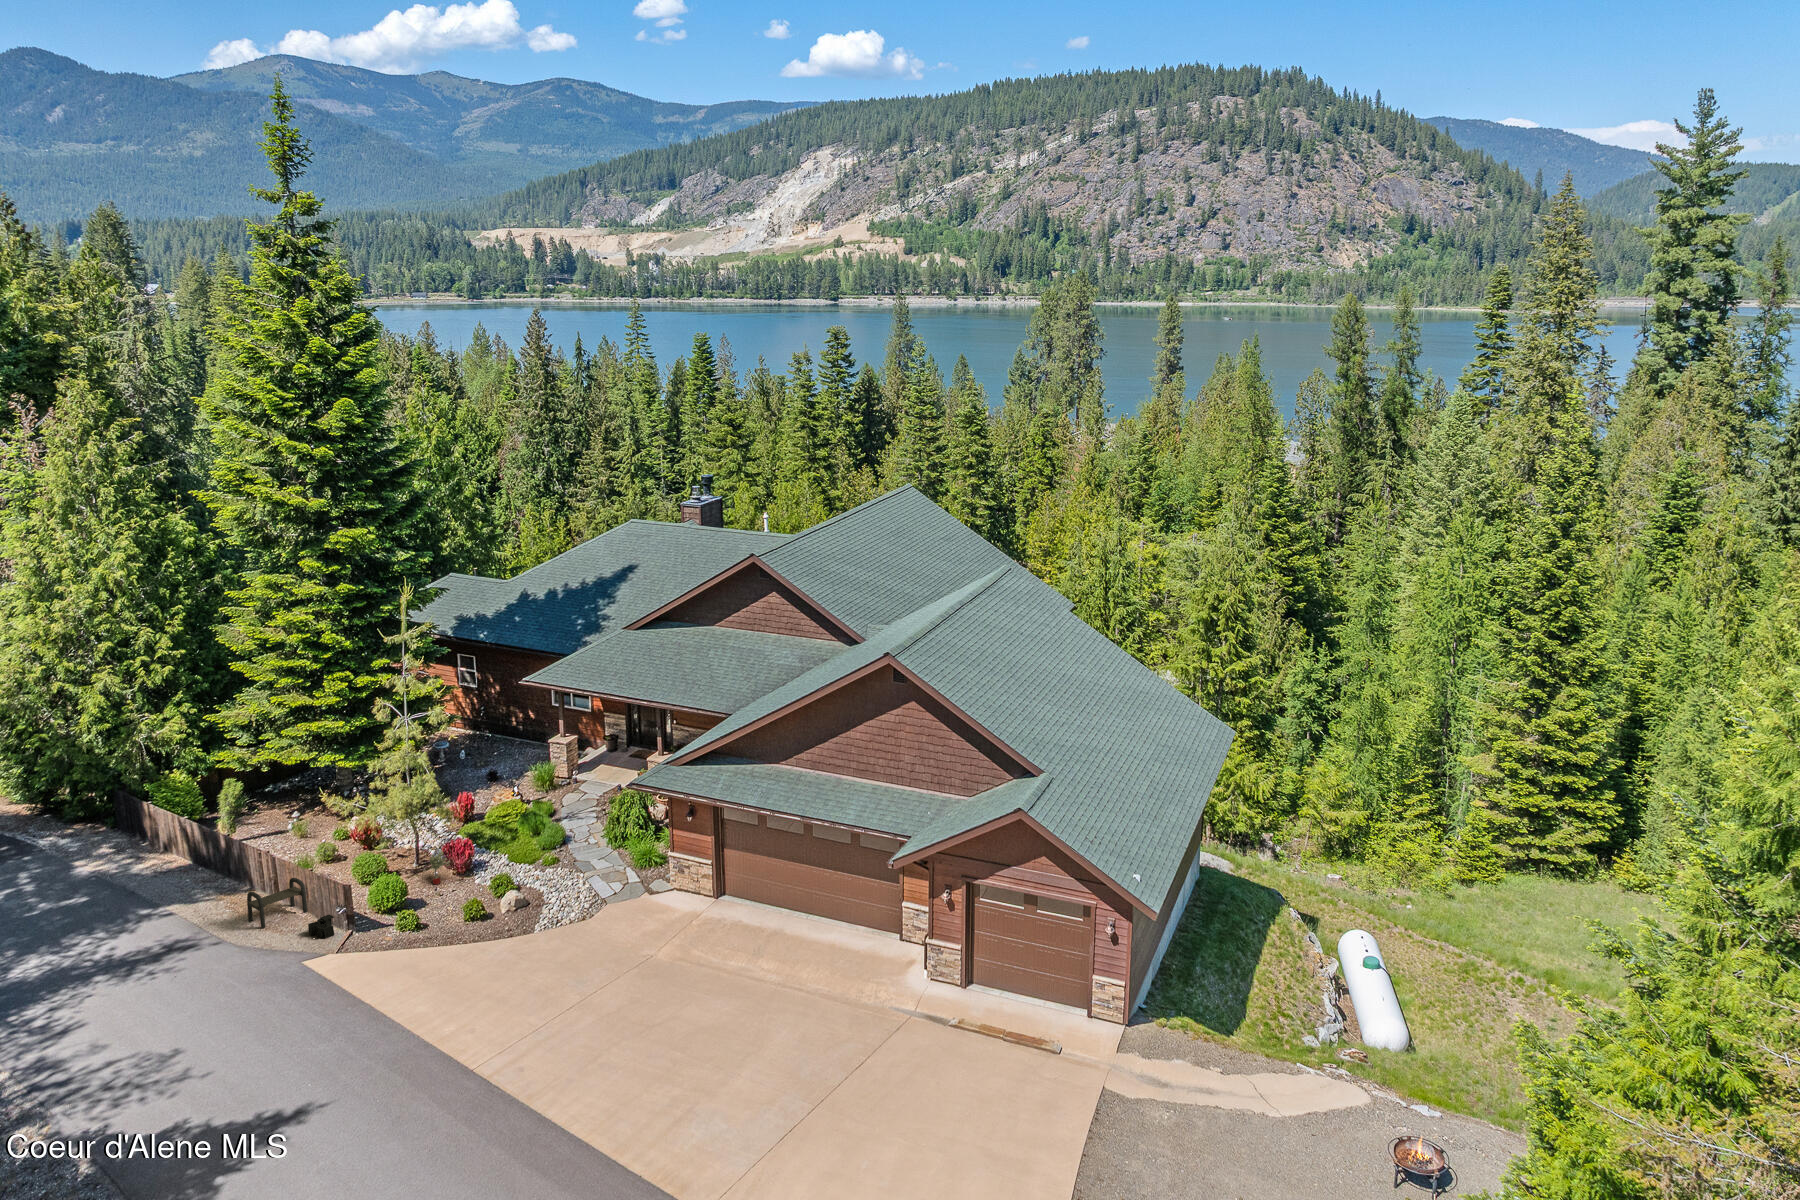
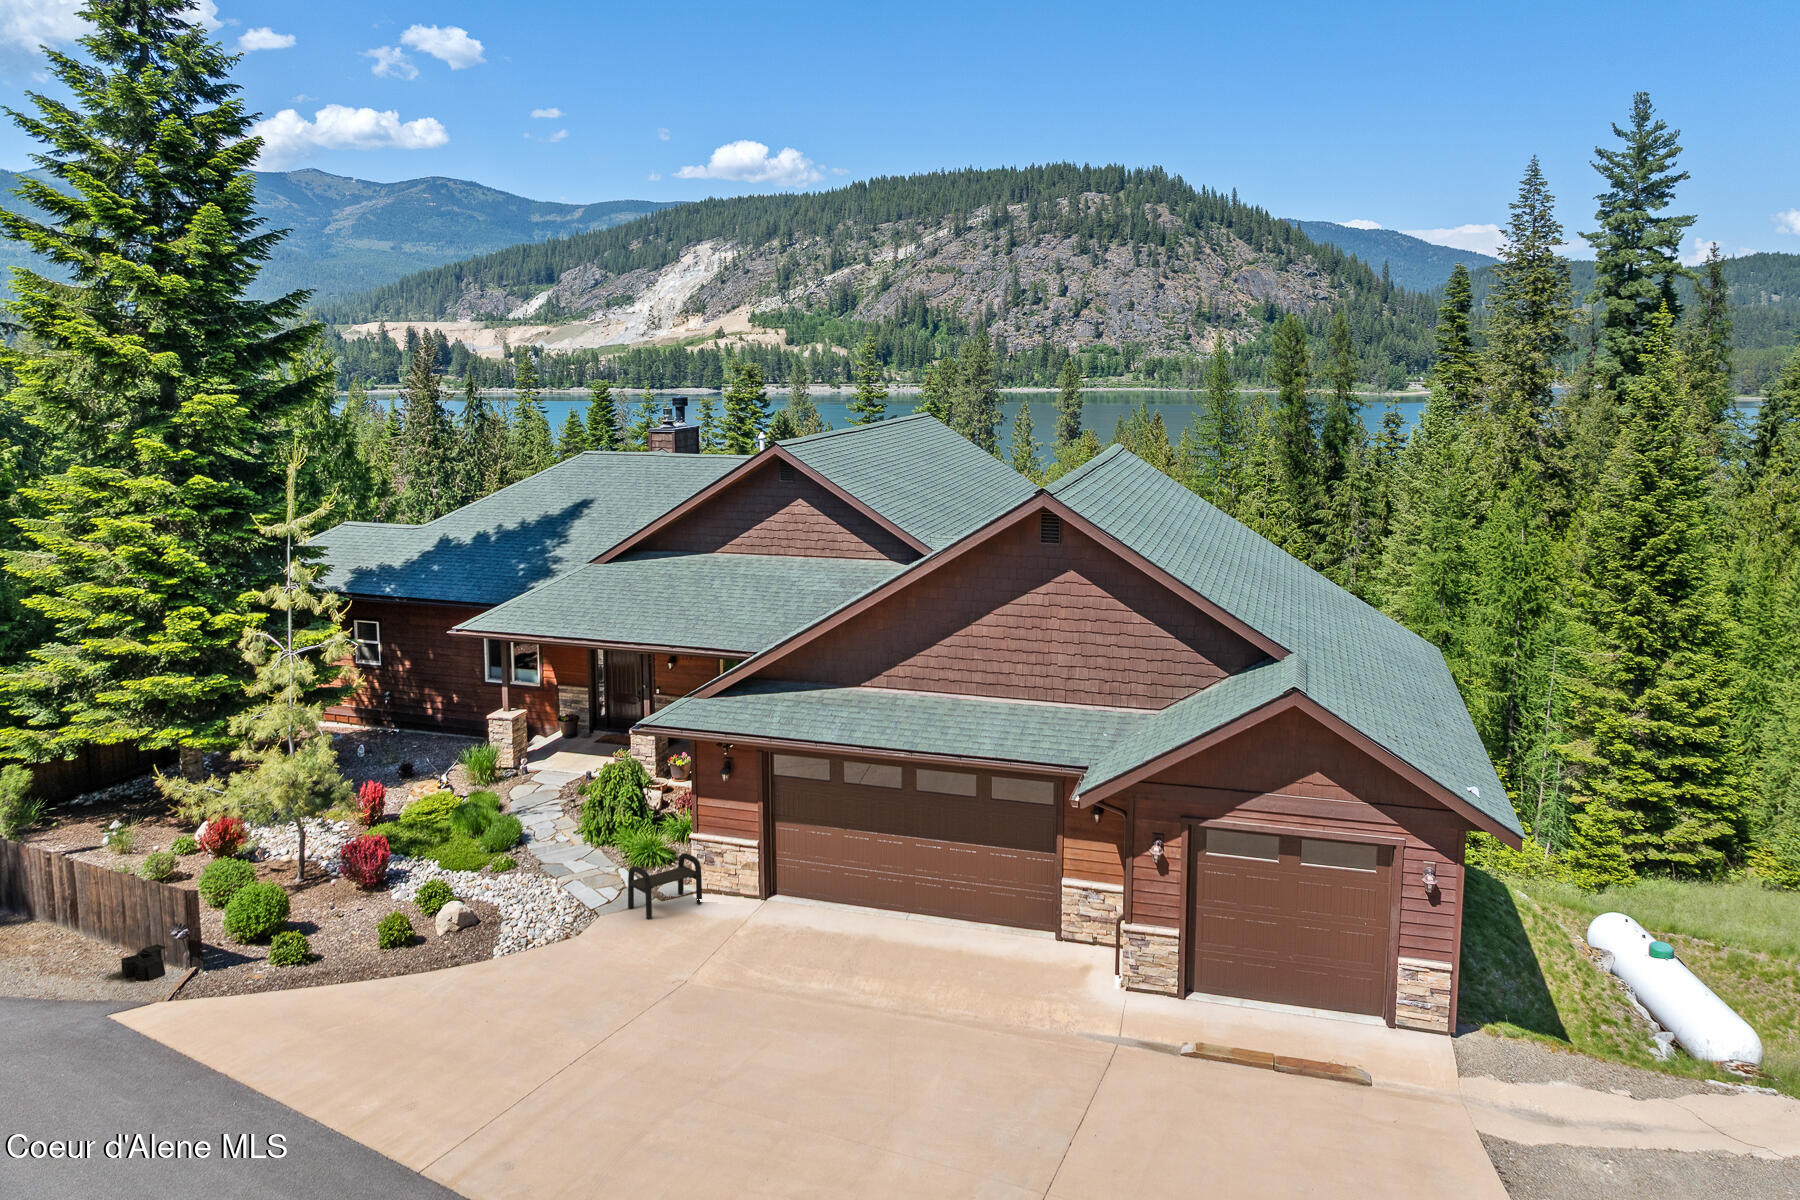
potted tree: present [430,849,449,885] -> none [320,845,354,900]
bench: present [247,878,307,928] -> present [628,853,702,919]

